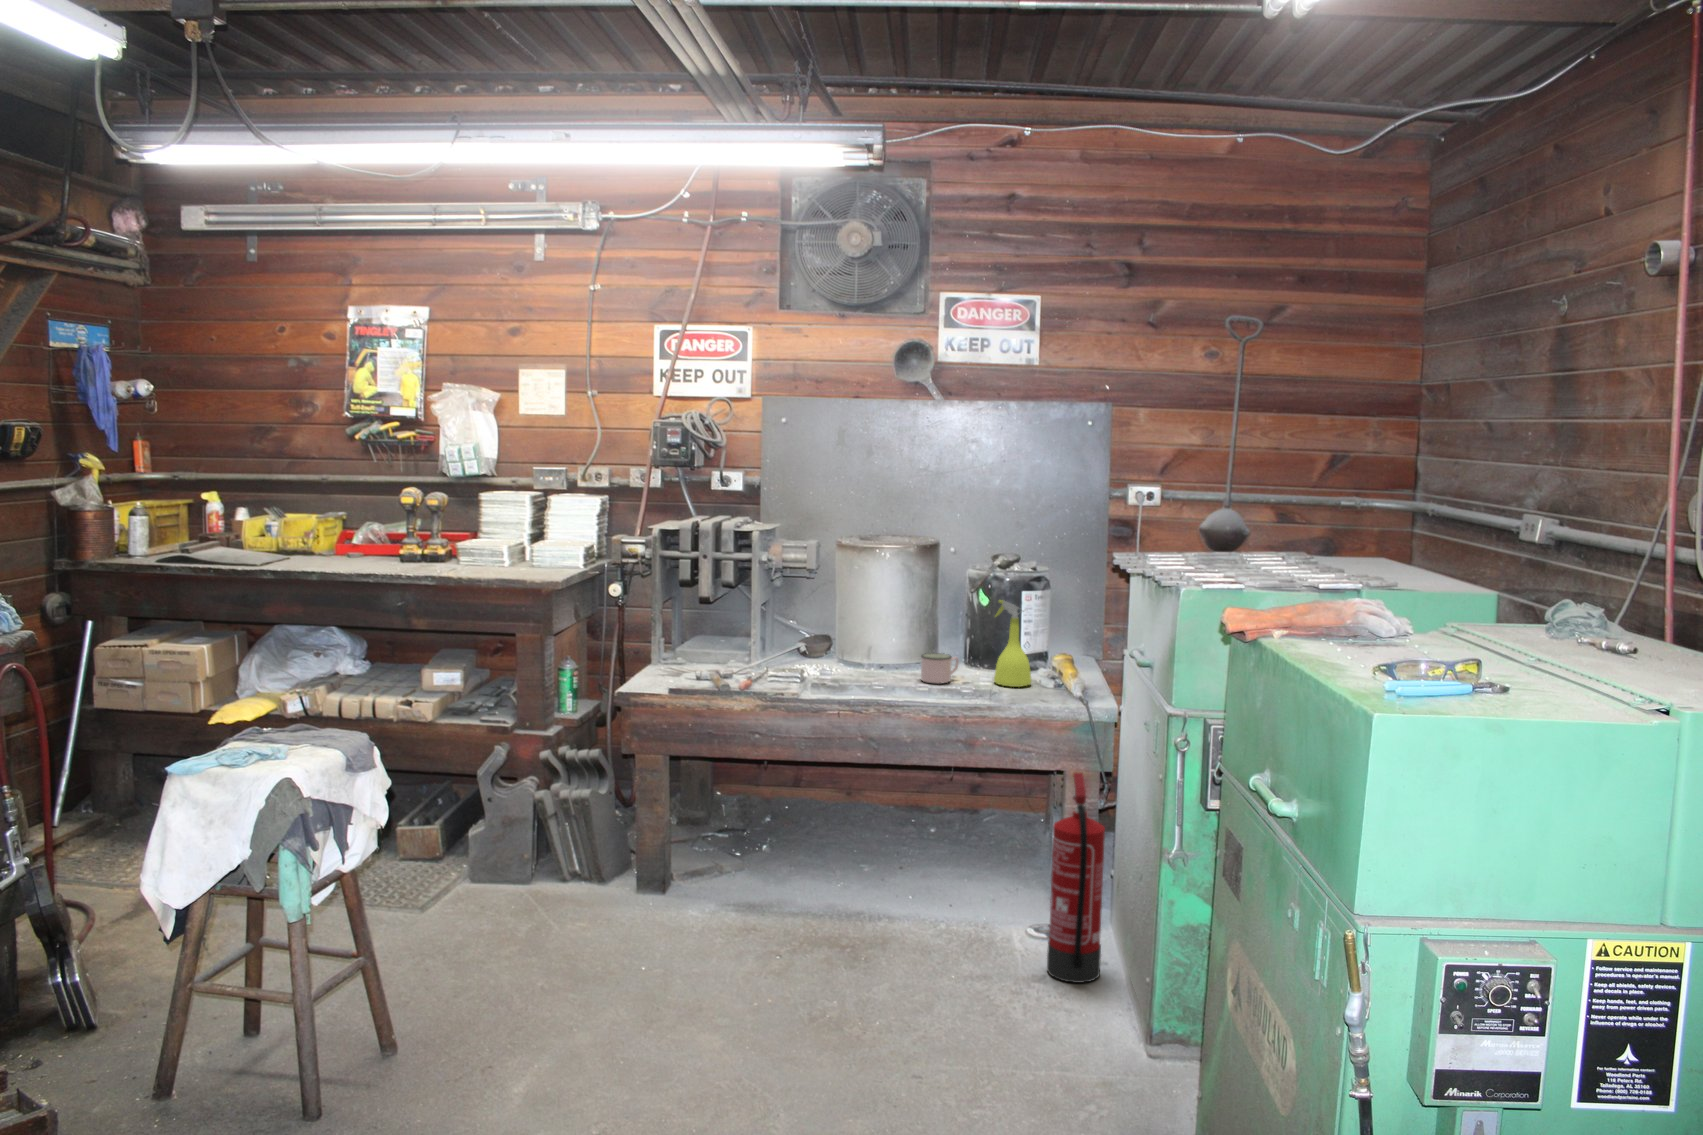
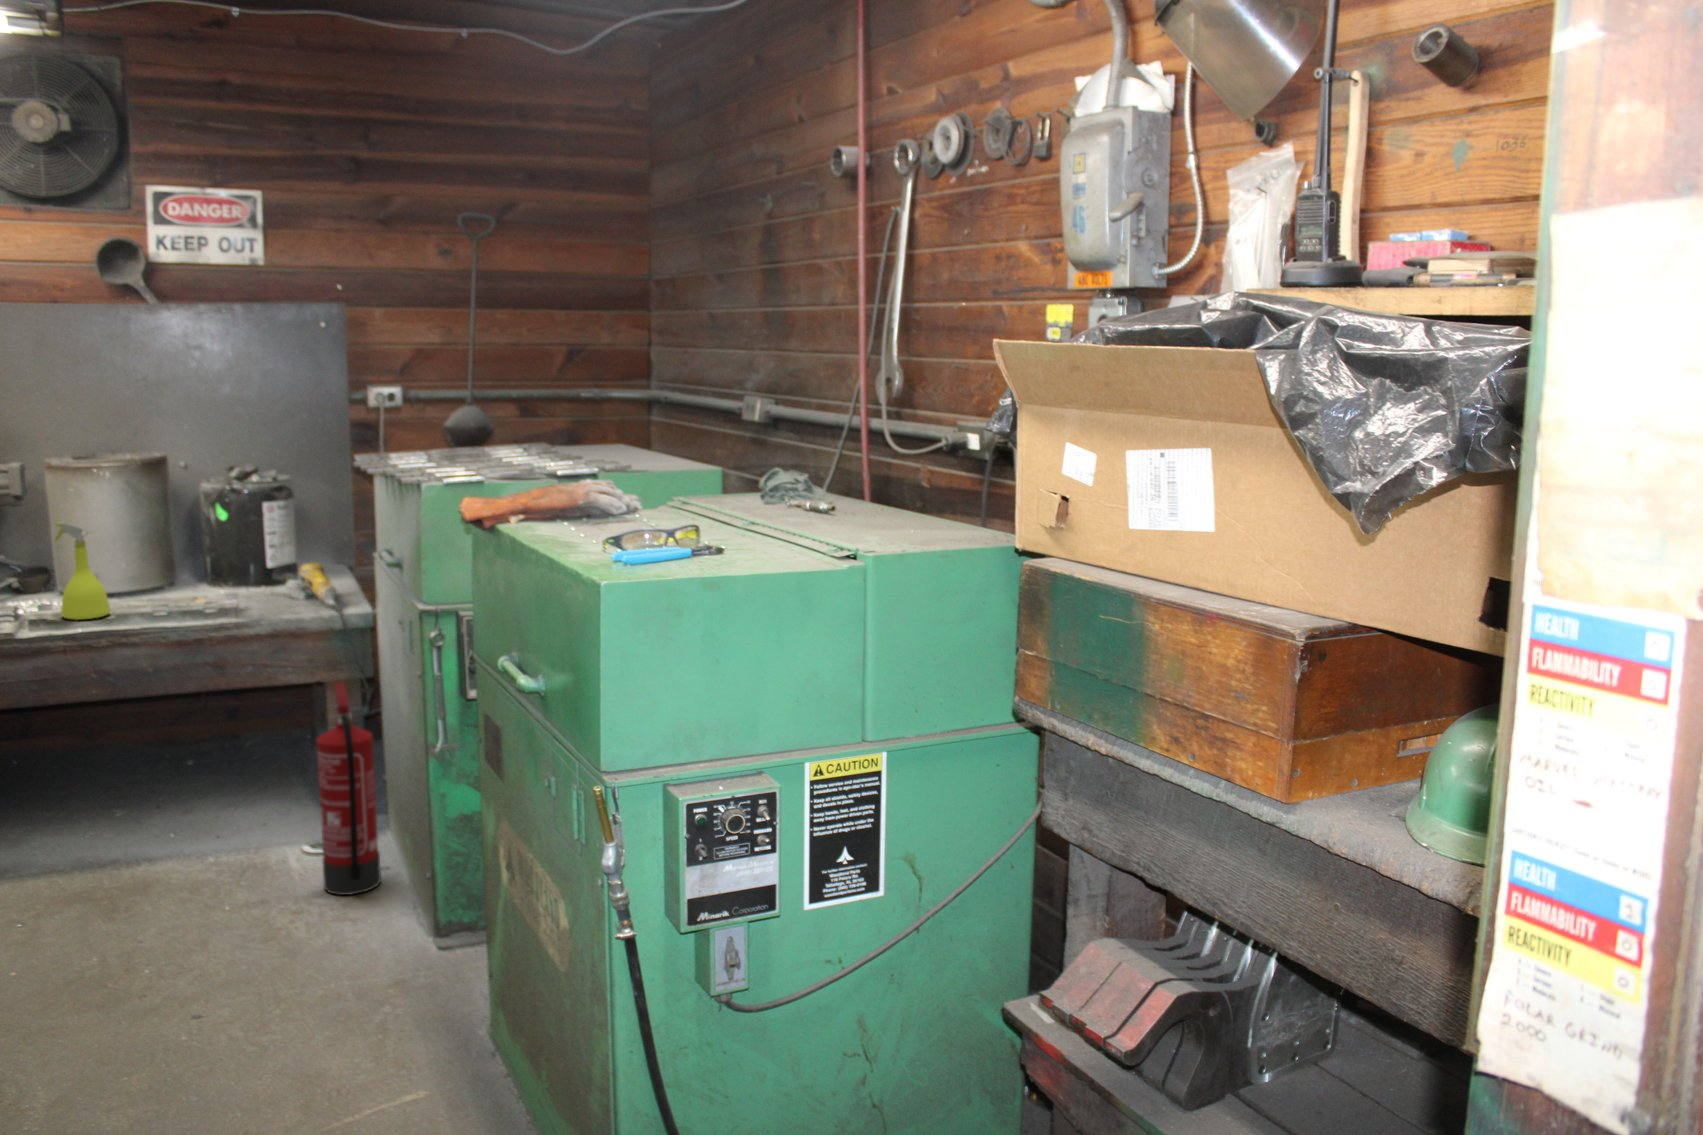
spray bottle: present [994,600,1031,687] -> present [54,523,110,620]
mug: present [921,653,959,684] -> none [149,576,196,610]

